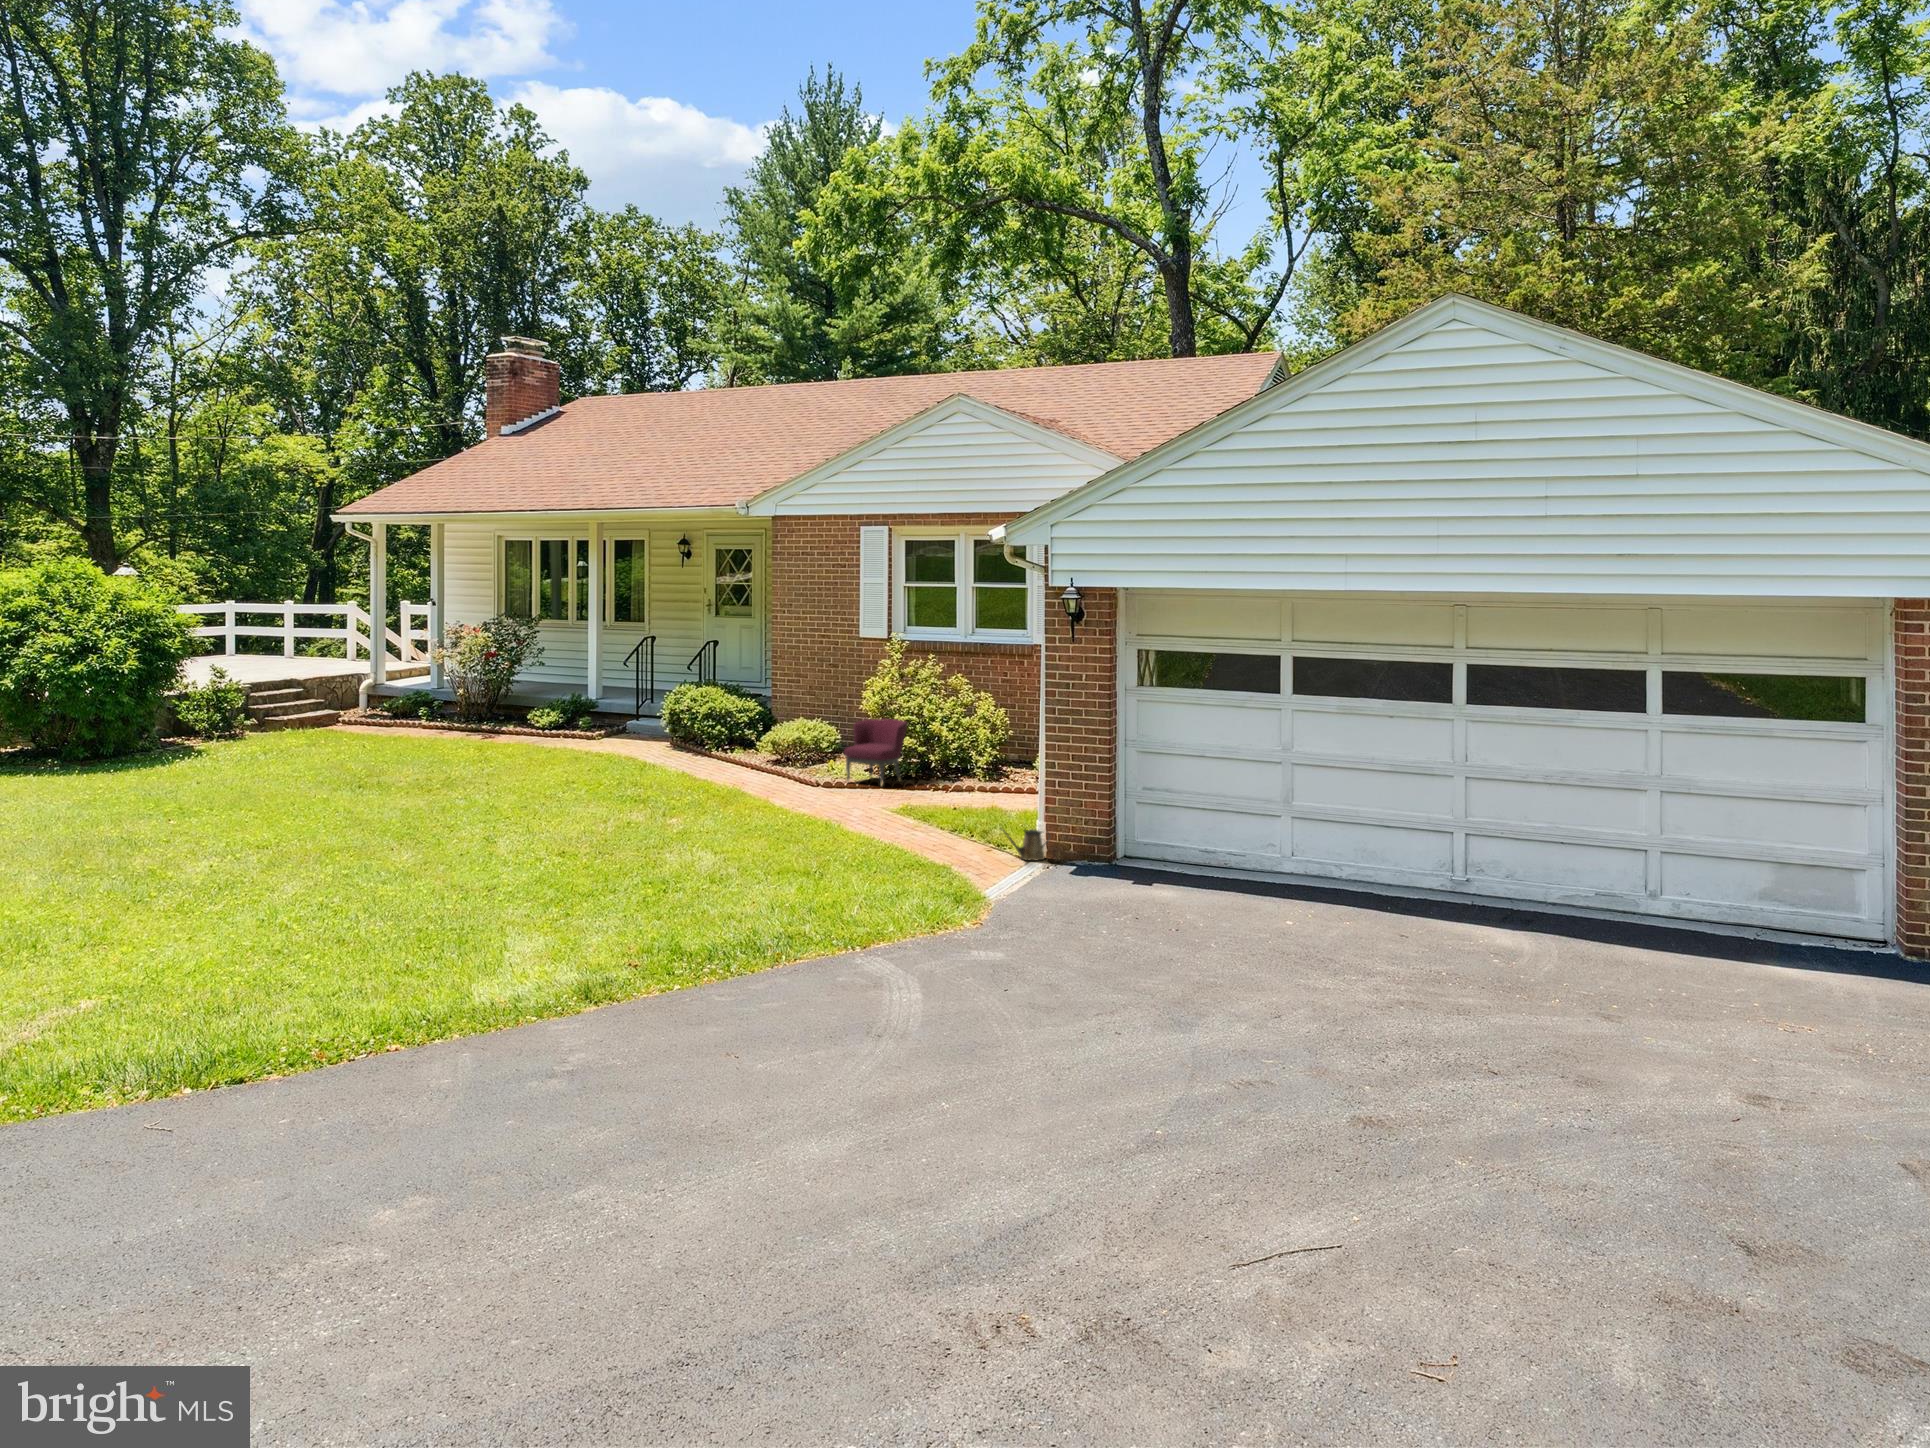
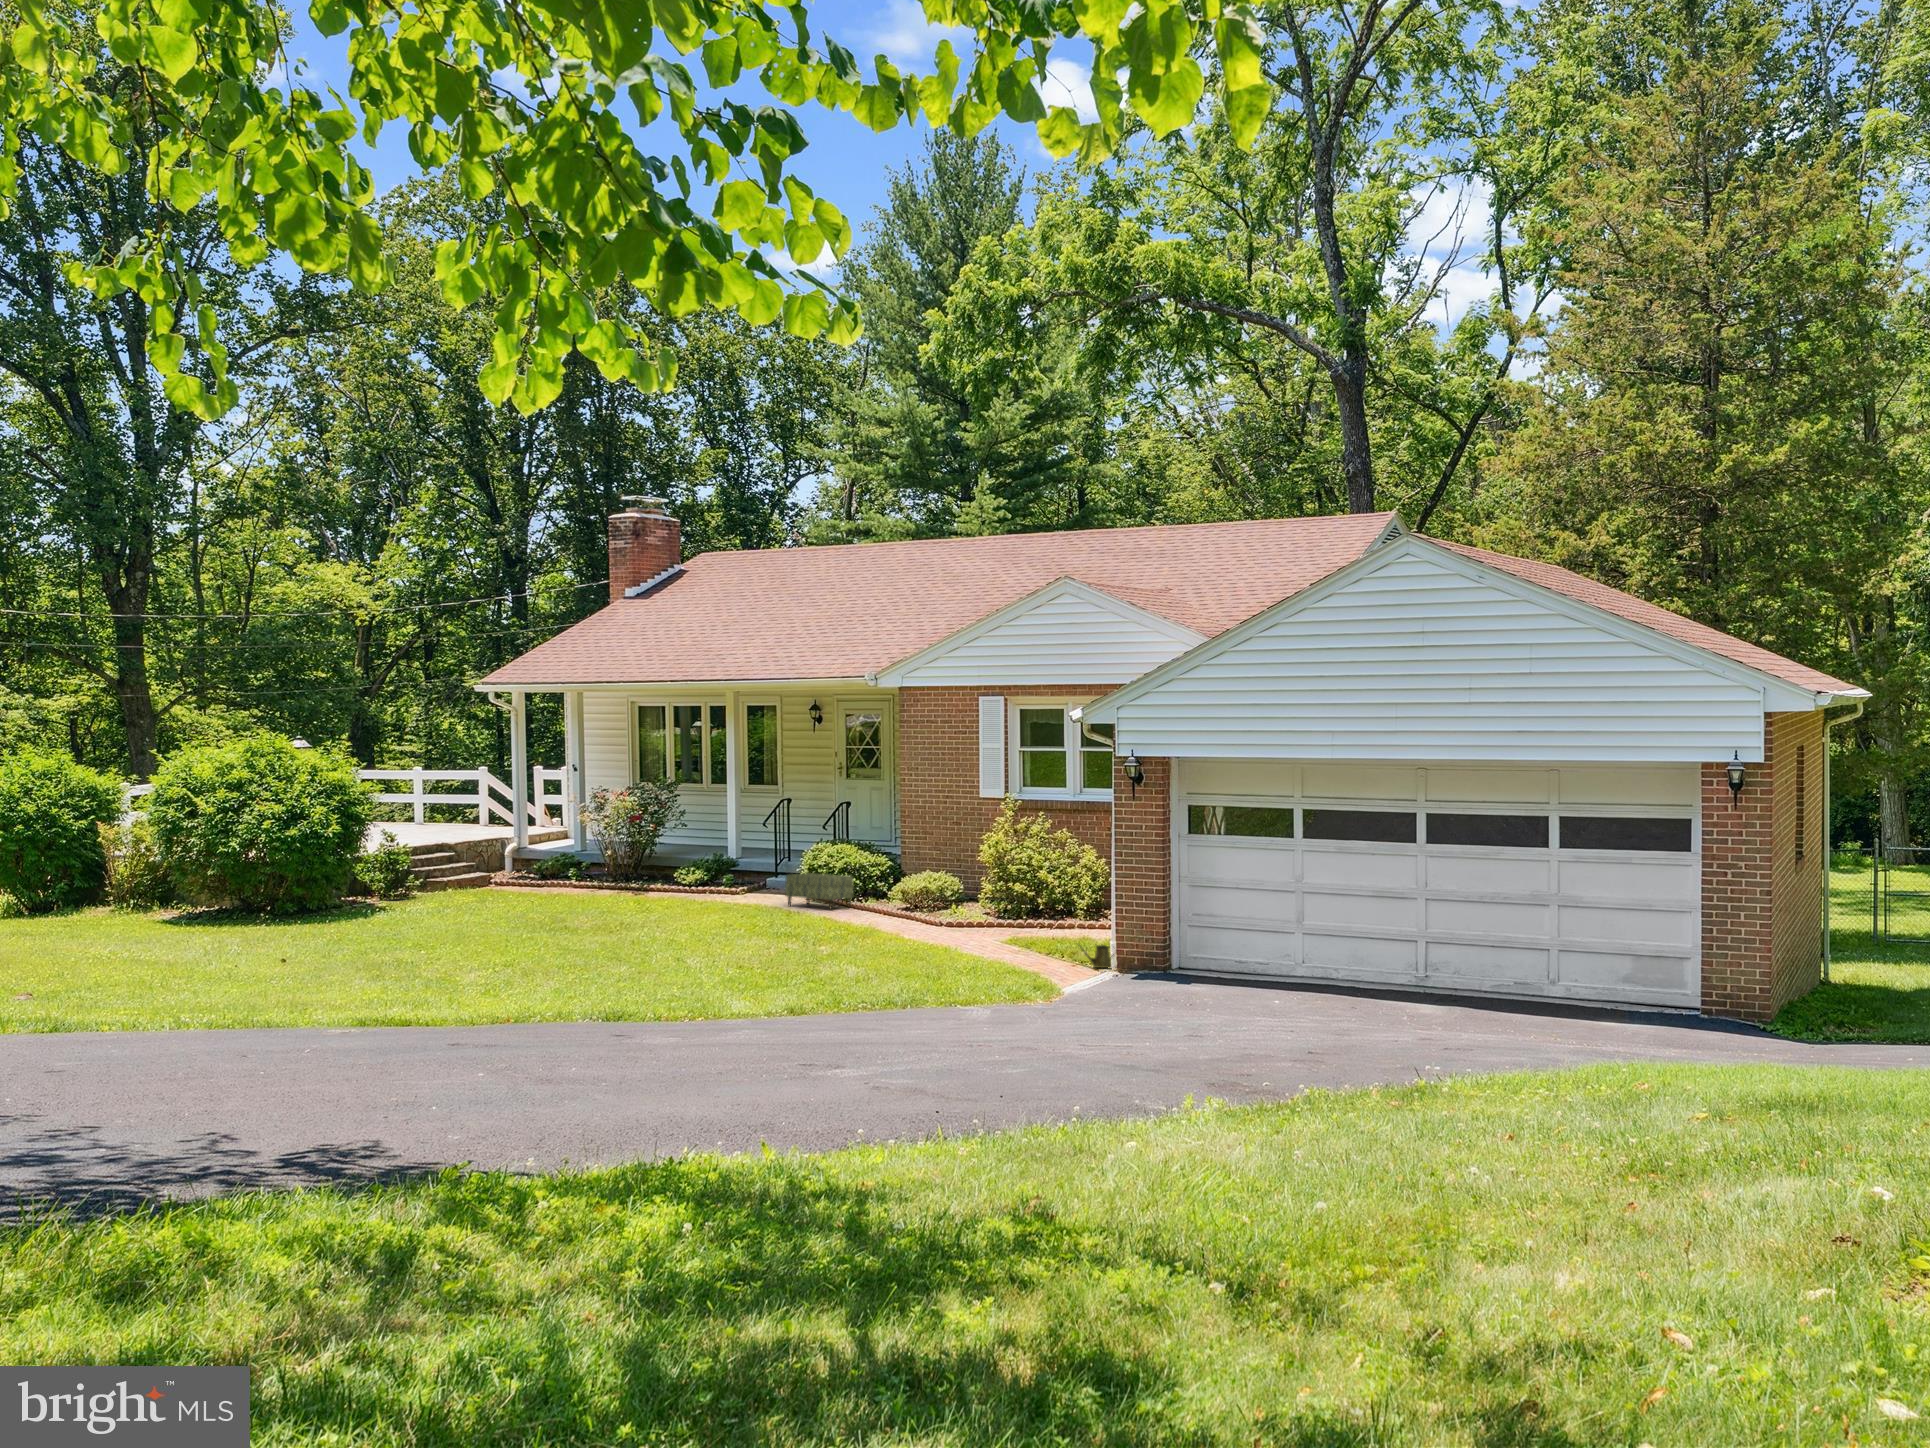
potted tree: none [180,701,213,745] -> present [387,867,406,900]
bench: none [643,718,719,760] -> present [785,873,854,909]
chair: present [844,719,907,786] -> none [964,868,1020,927]

